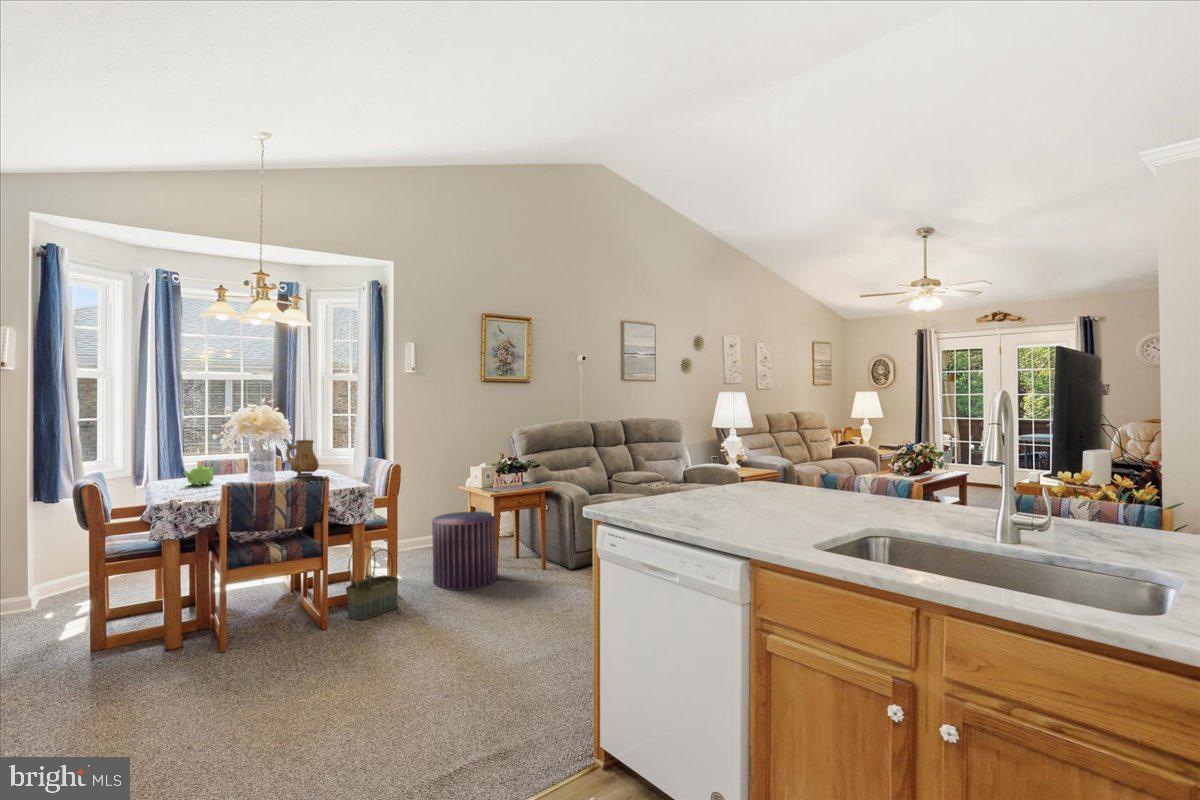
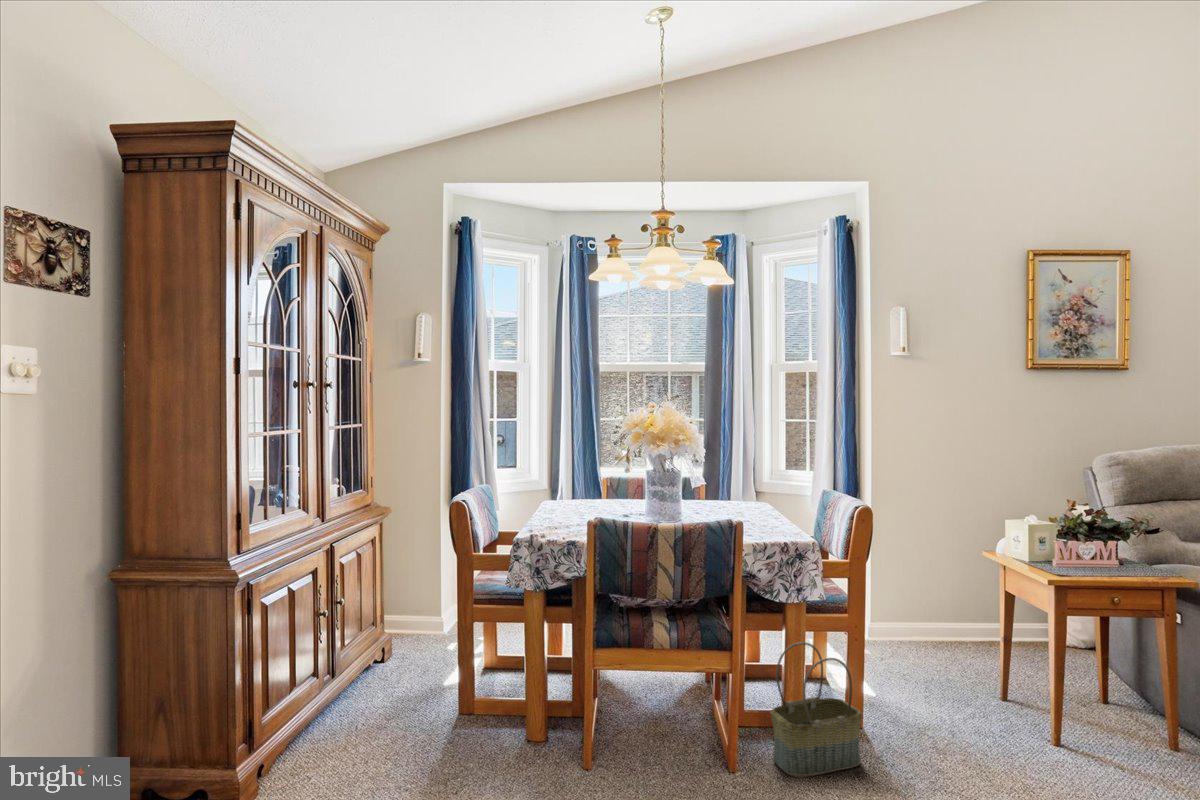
ceramic pitcher: present [286,440,319,477] -> none [702,455,747,511]
teapot: present [184,465,214,485] -> none [573,483,611,511]
pouf: present [432,512,497,590] -> none [929,600,1064,762]

